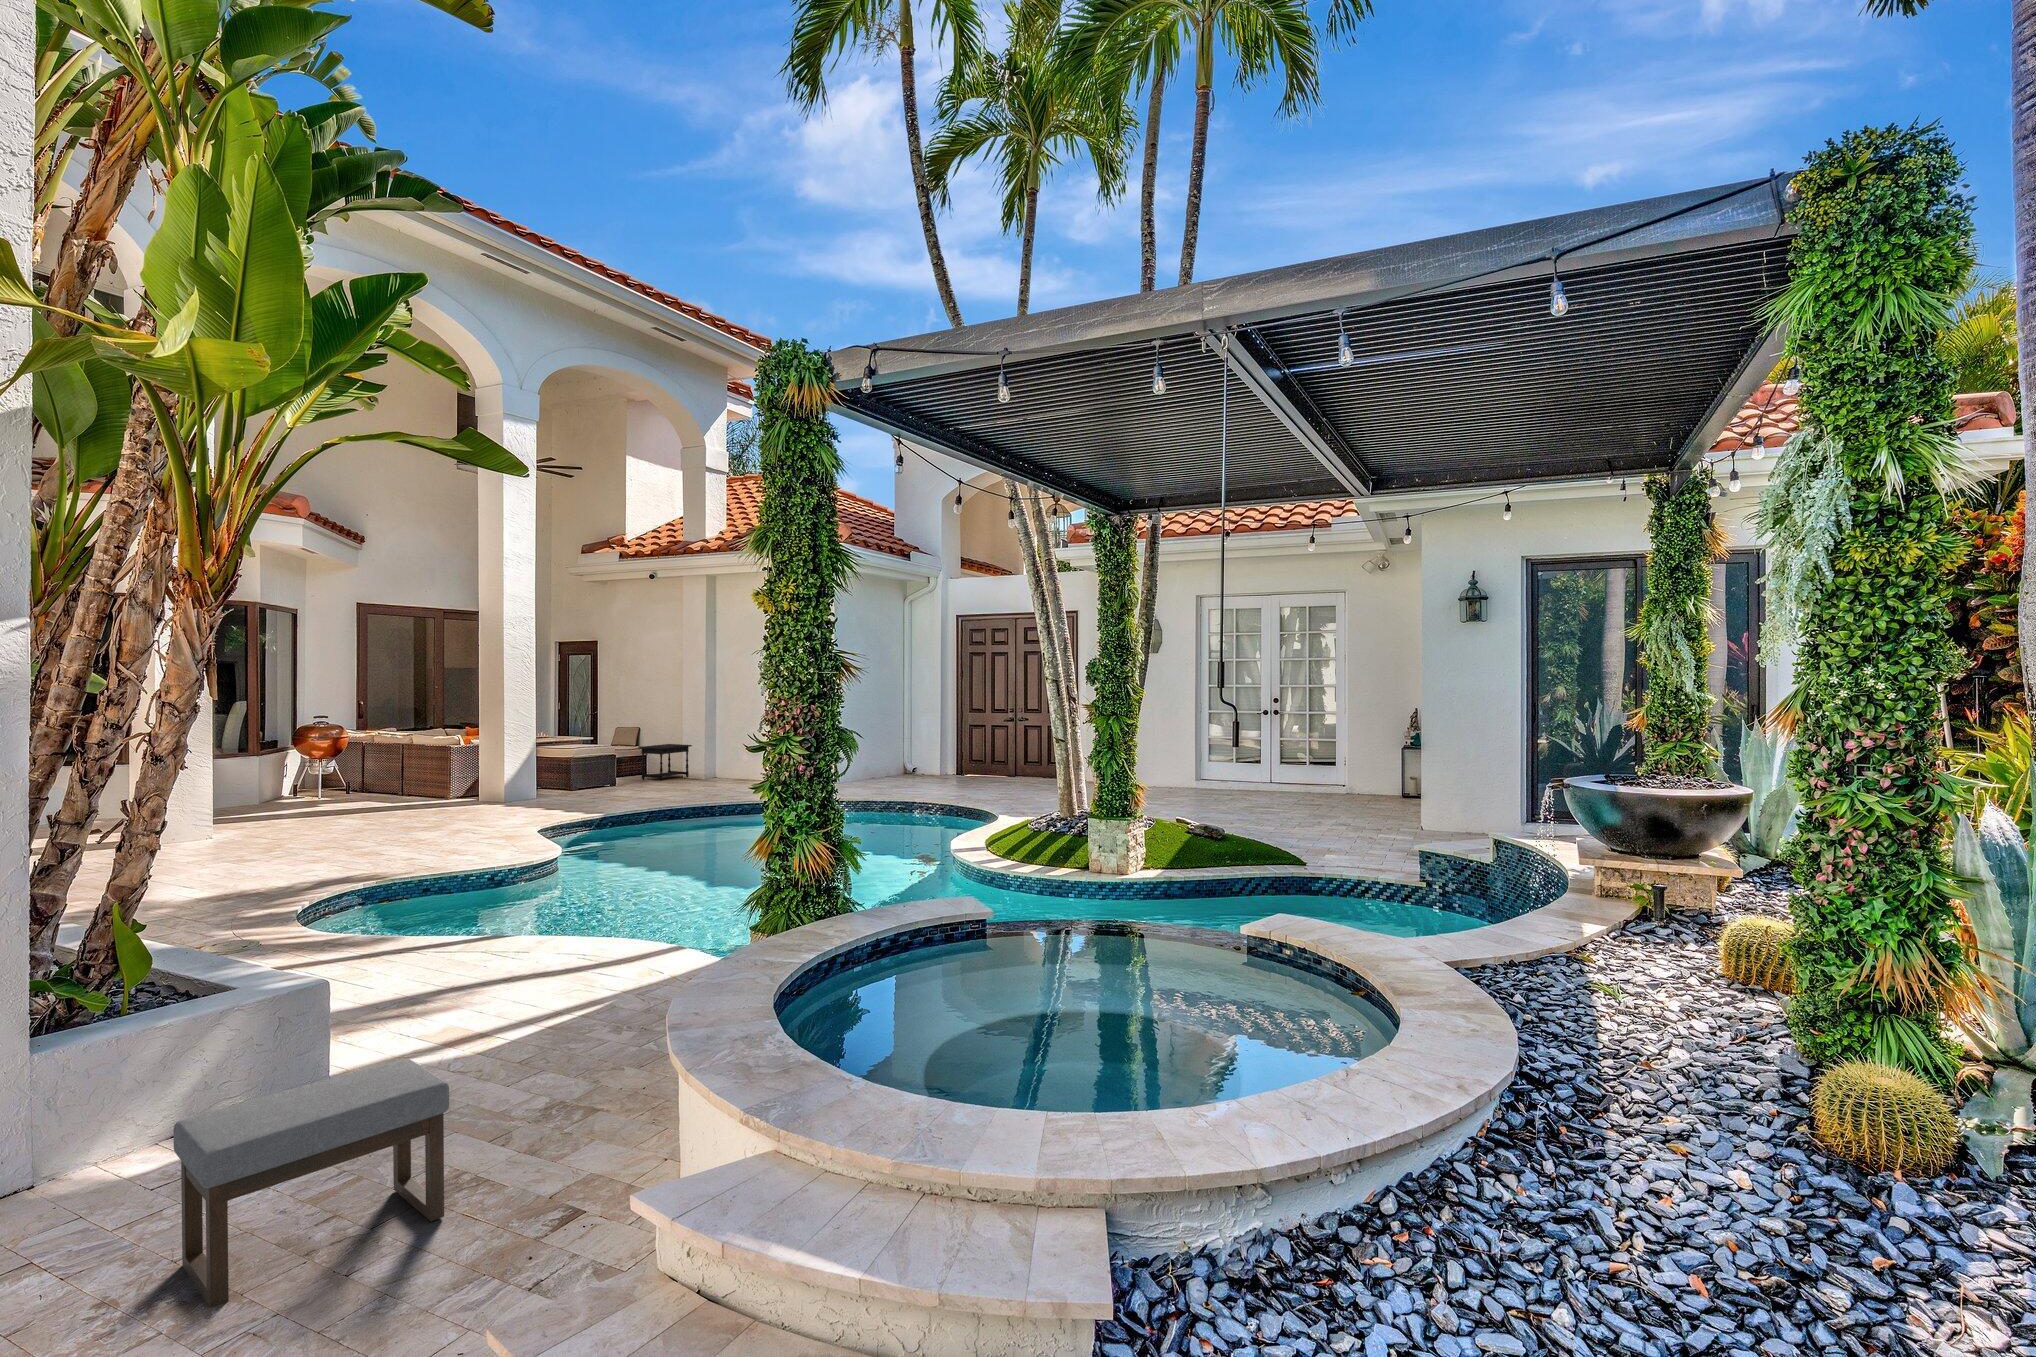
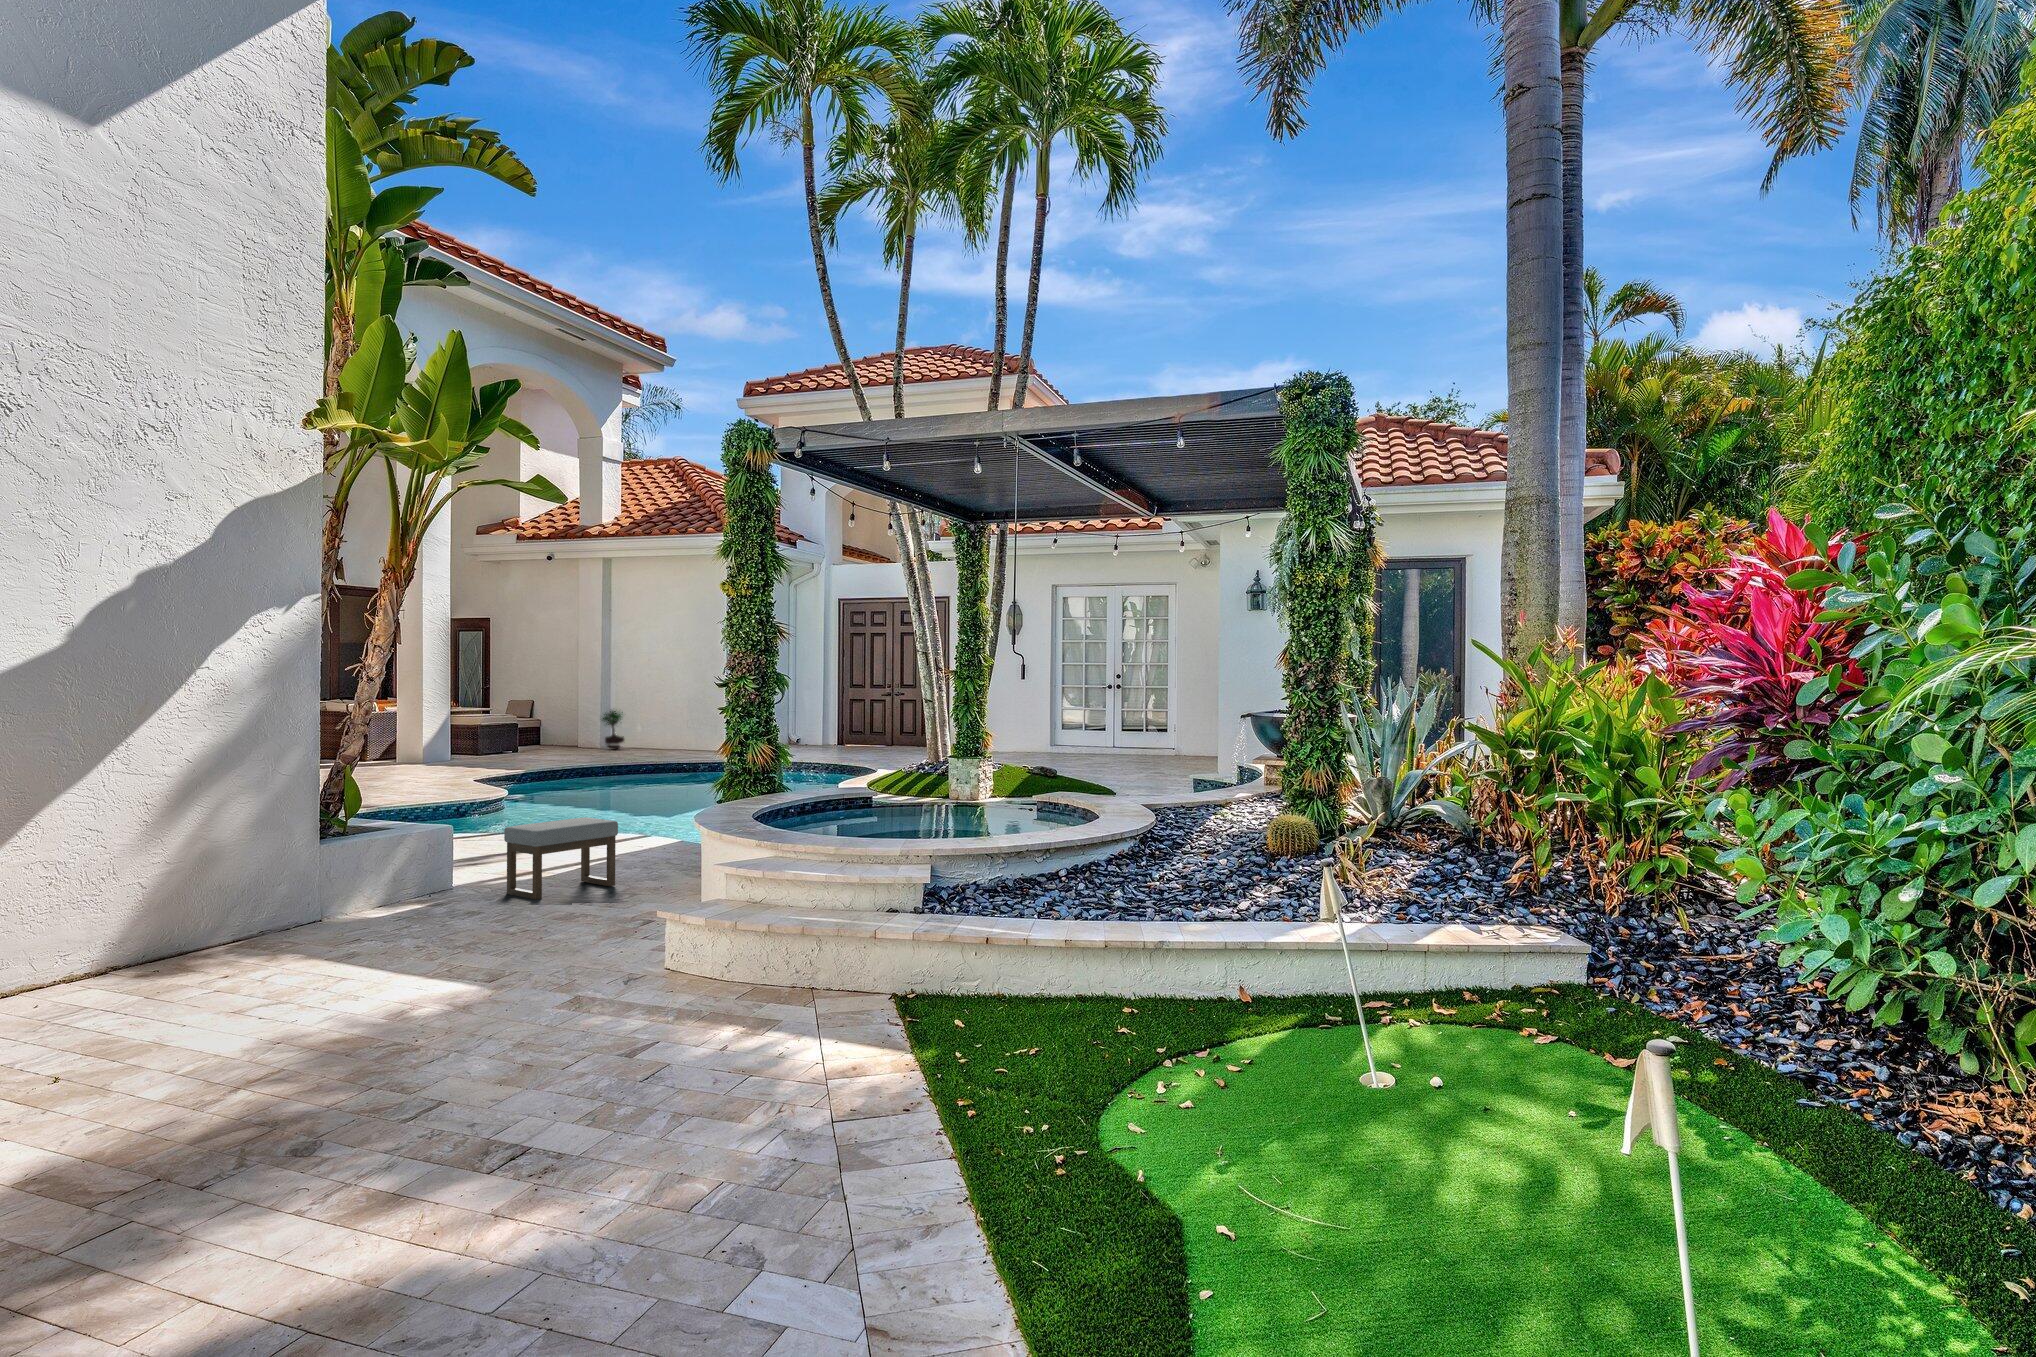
potted tree: none [704,732,732,779] -> present [602,710,624,750]
side table: present [638,744,692,781] -> none [535,717,586,751]

